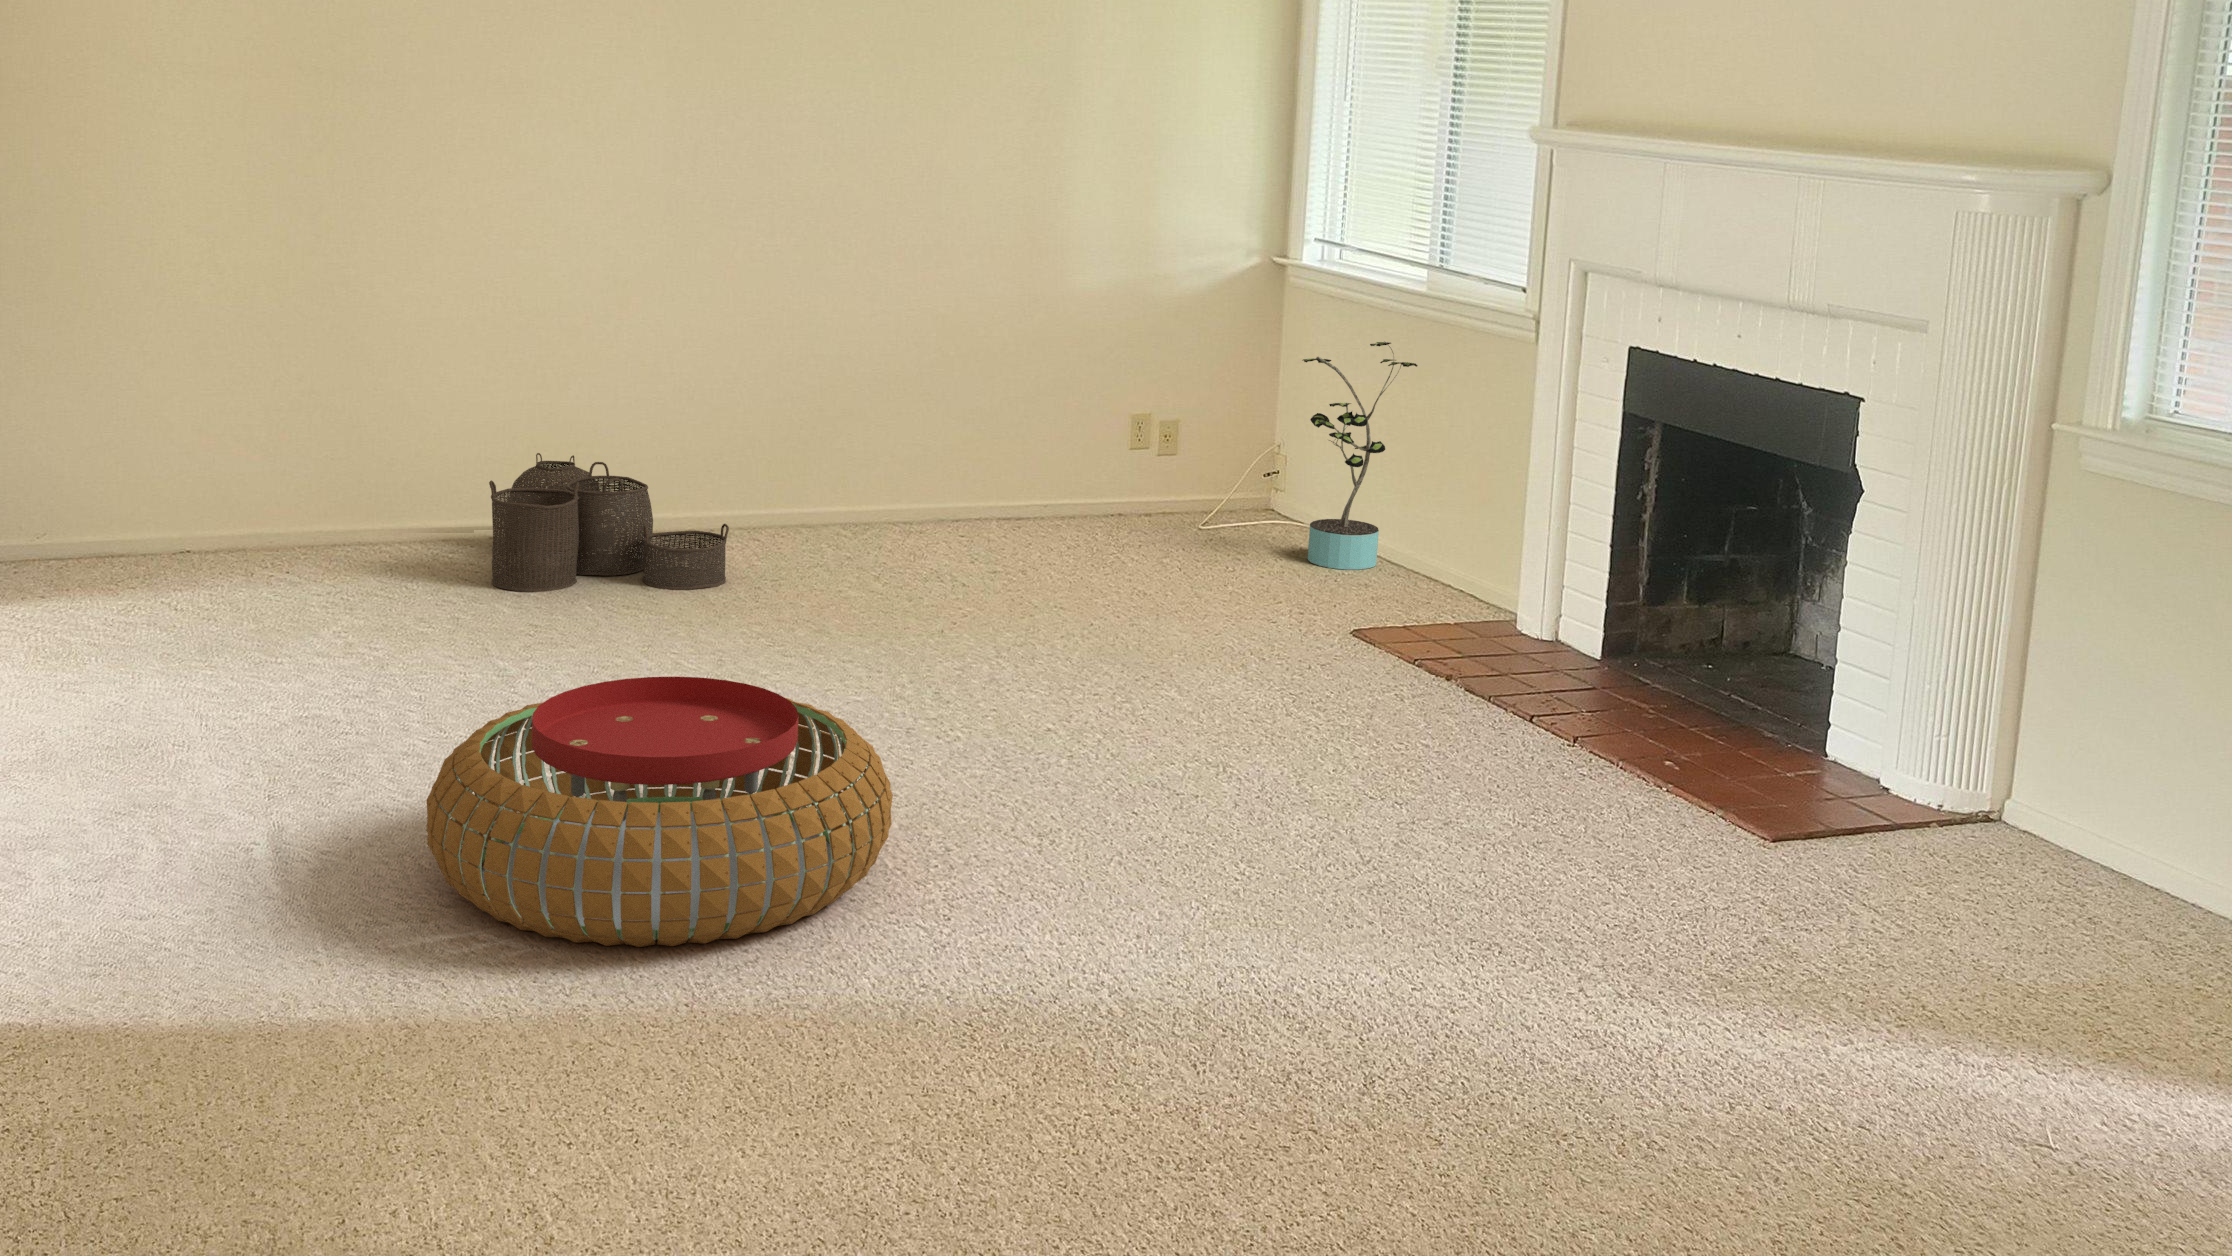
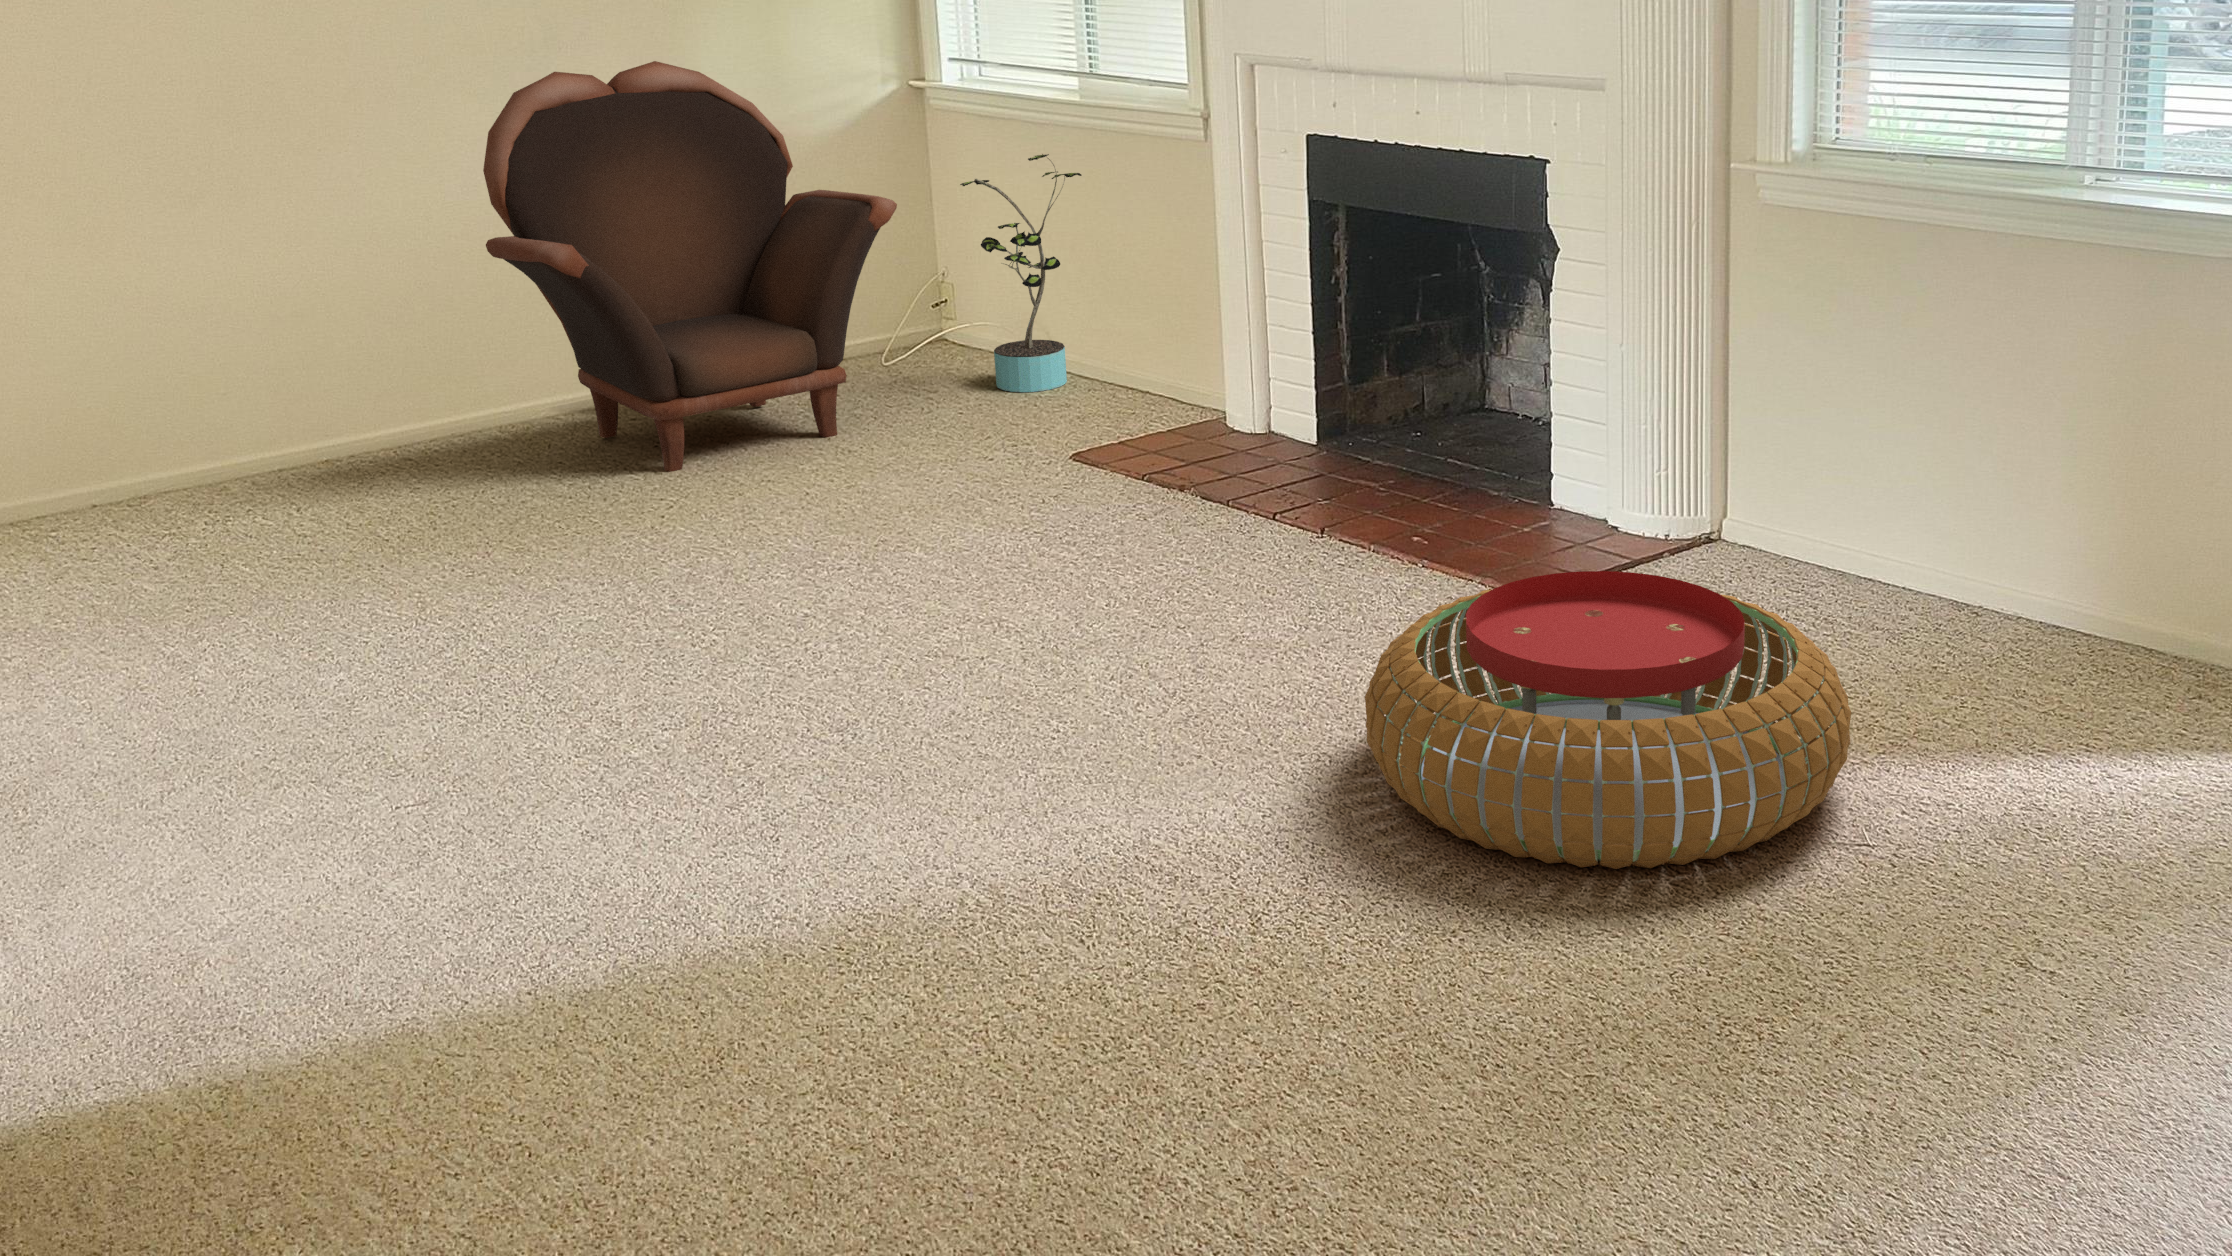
armchair: none [856,206,1234,586] -> present [483,61,897,472]
woven basket: present [489,453,729,592] -> none [97,405,390,568]
pouf: present [426,677,893,947] -> present [1365,571,1851,869]

